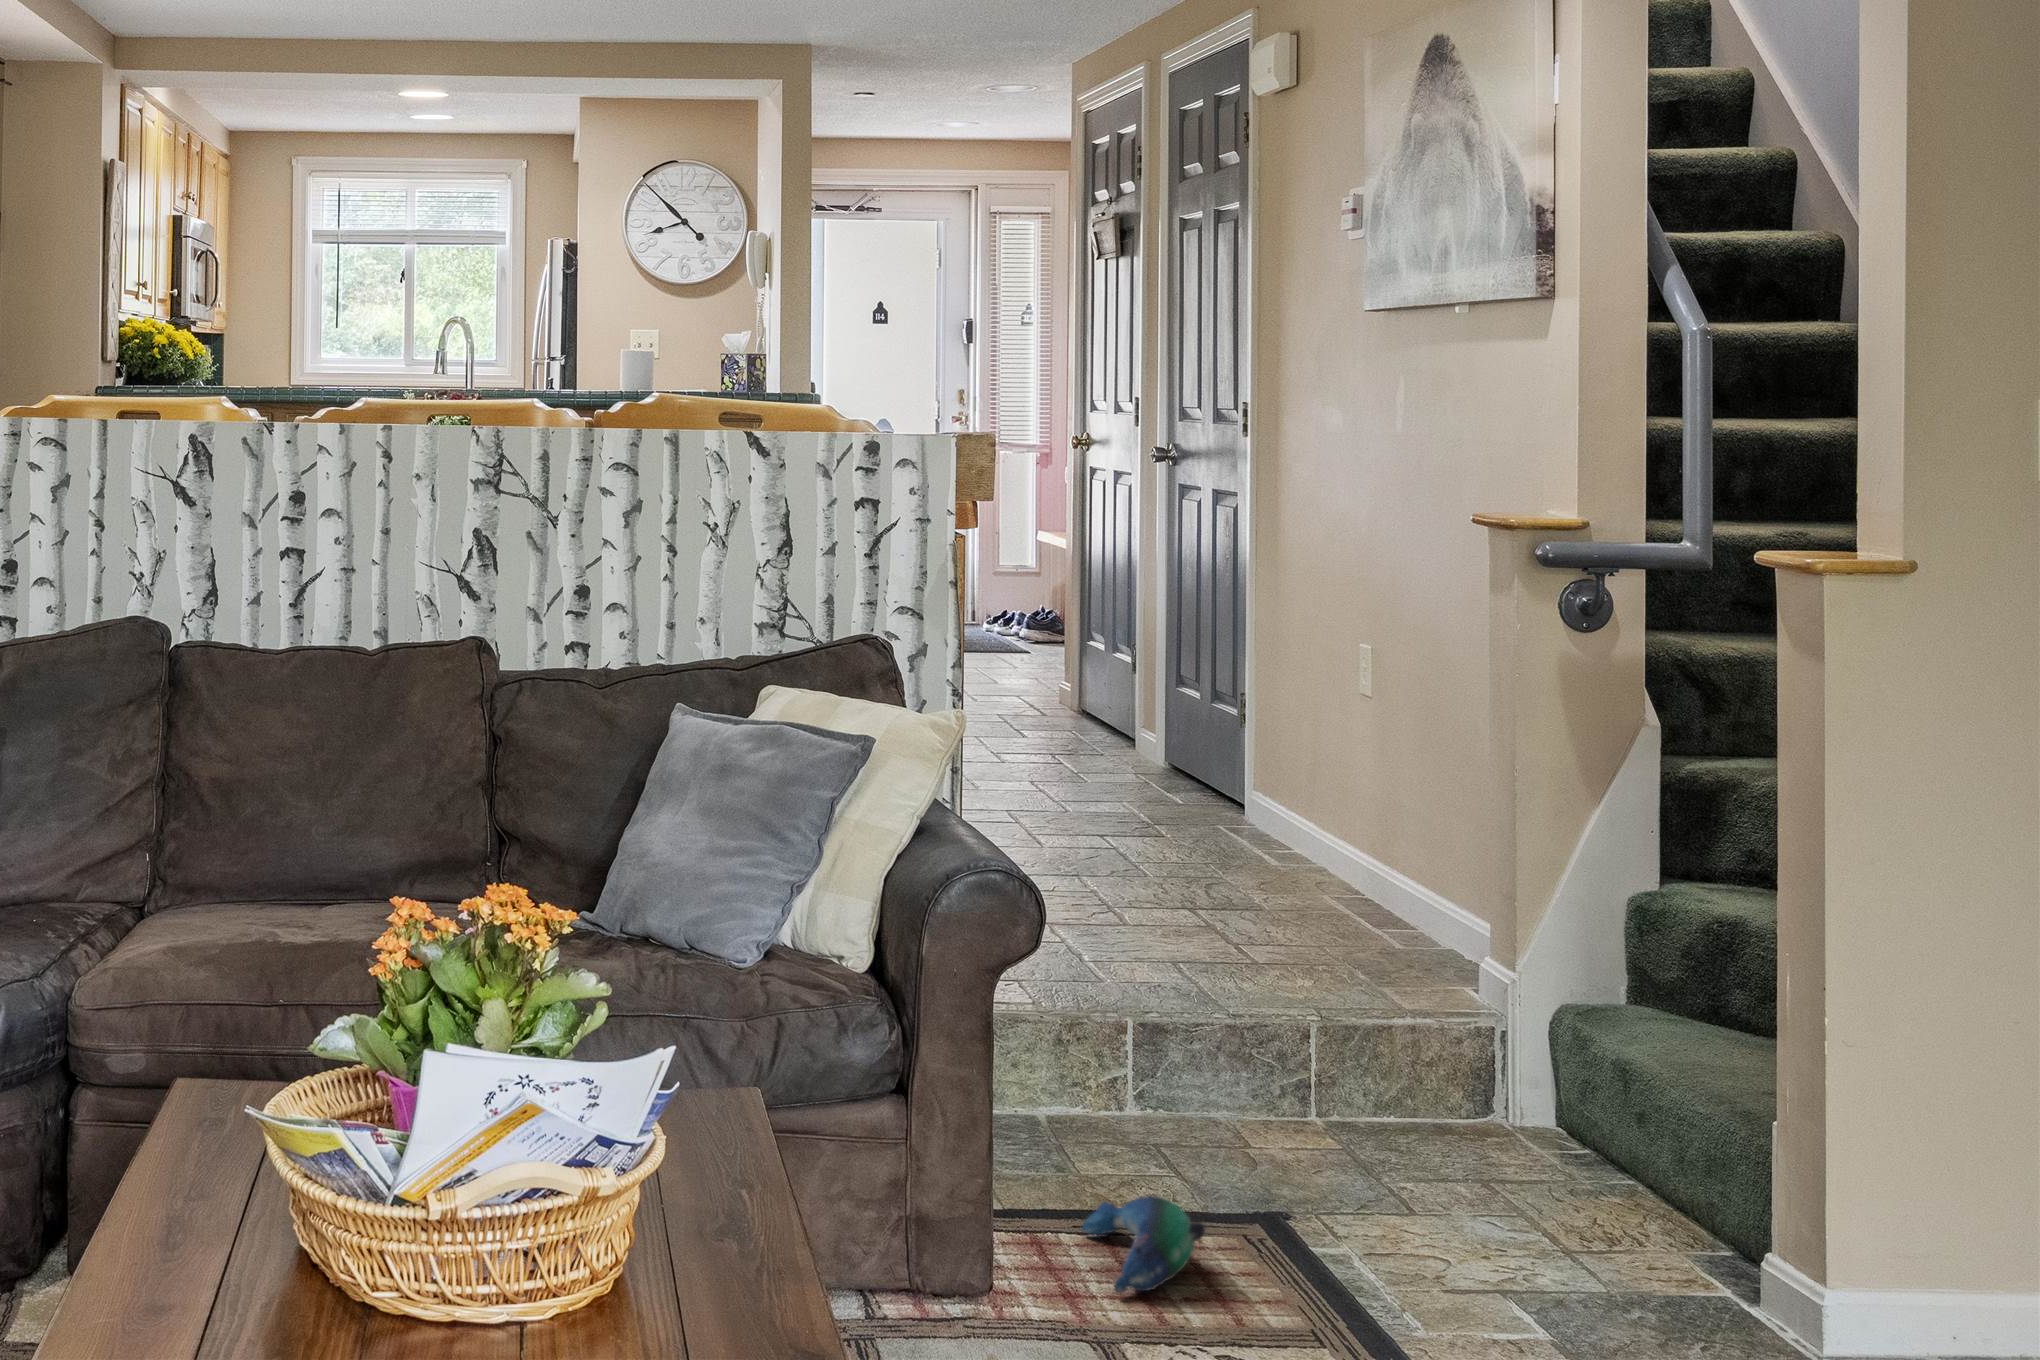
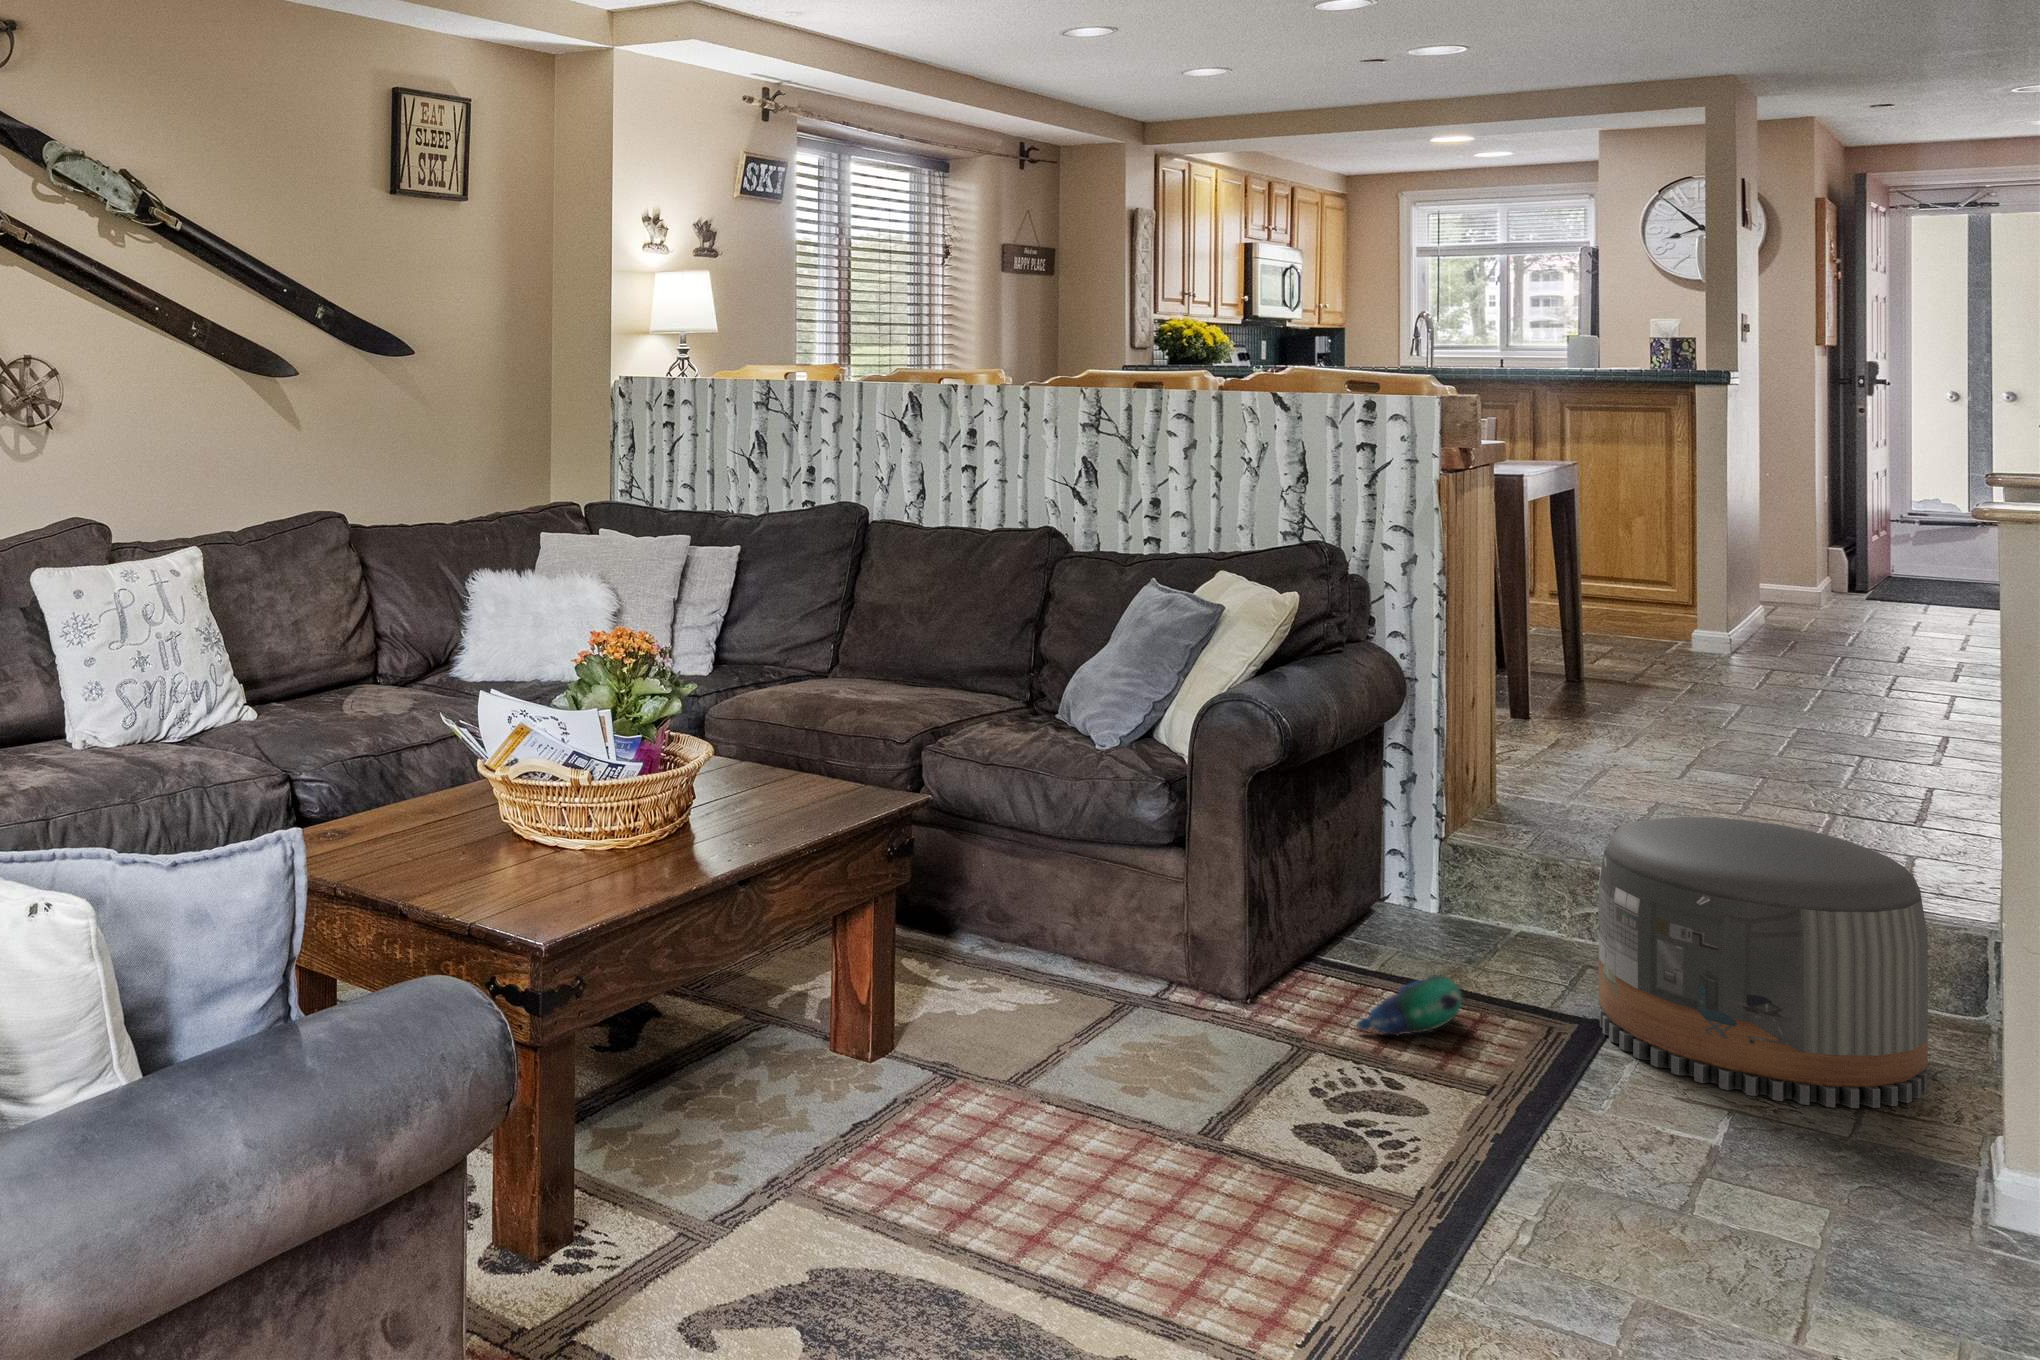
pouf: none [1251,940,1585,1266] -> present [1599,817,1928,1108]

